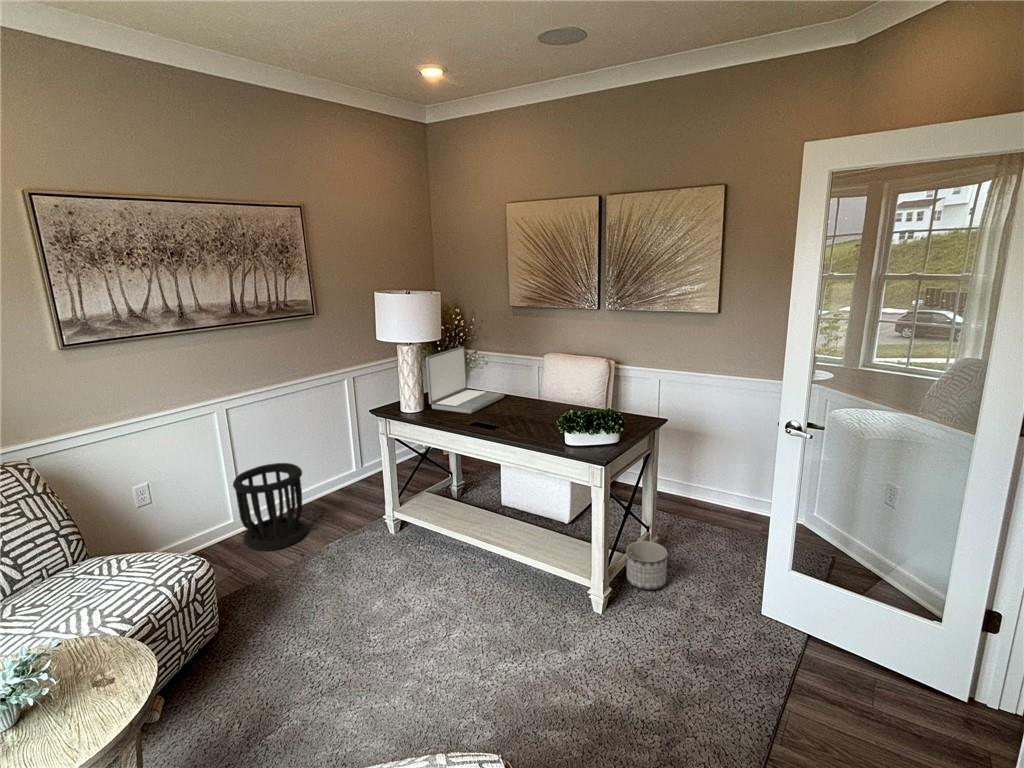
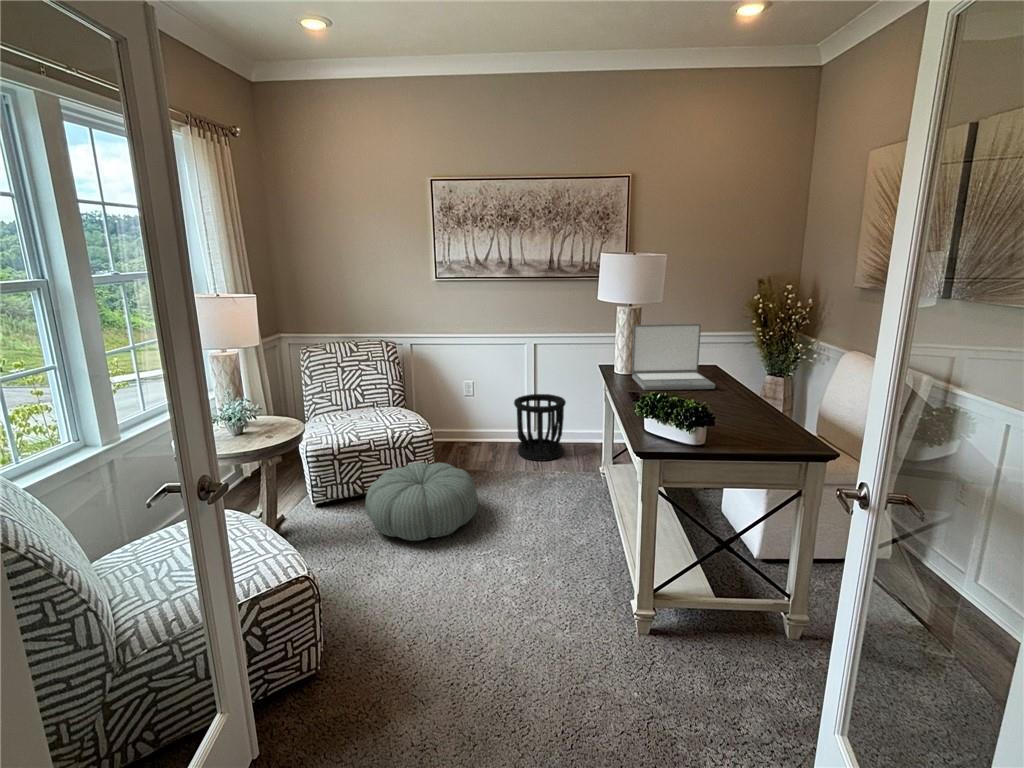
planter: present [626,541,667,590] -> none [682,601,741,672]
pouf: none [207,579,372,712] -> present [365,463,478,541]

